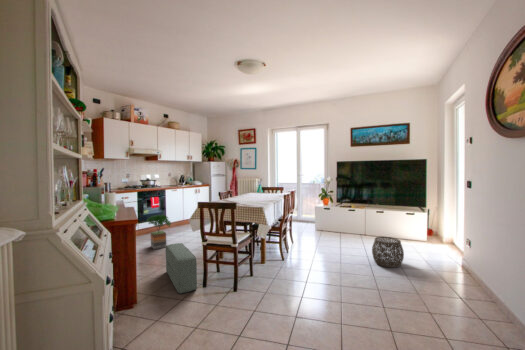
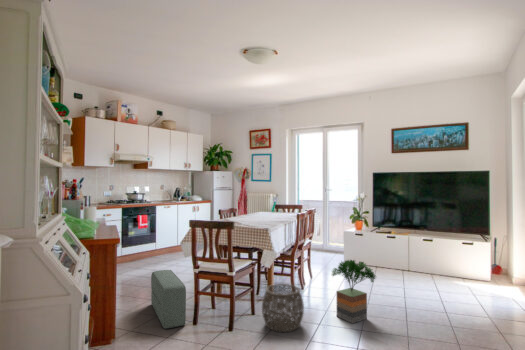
potted tree: present [147,215,171,249] -> present [332,260,376,324]
woven basket: present [372,237,404,268] -> present [262,284,304,332]

